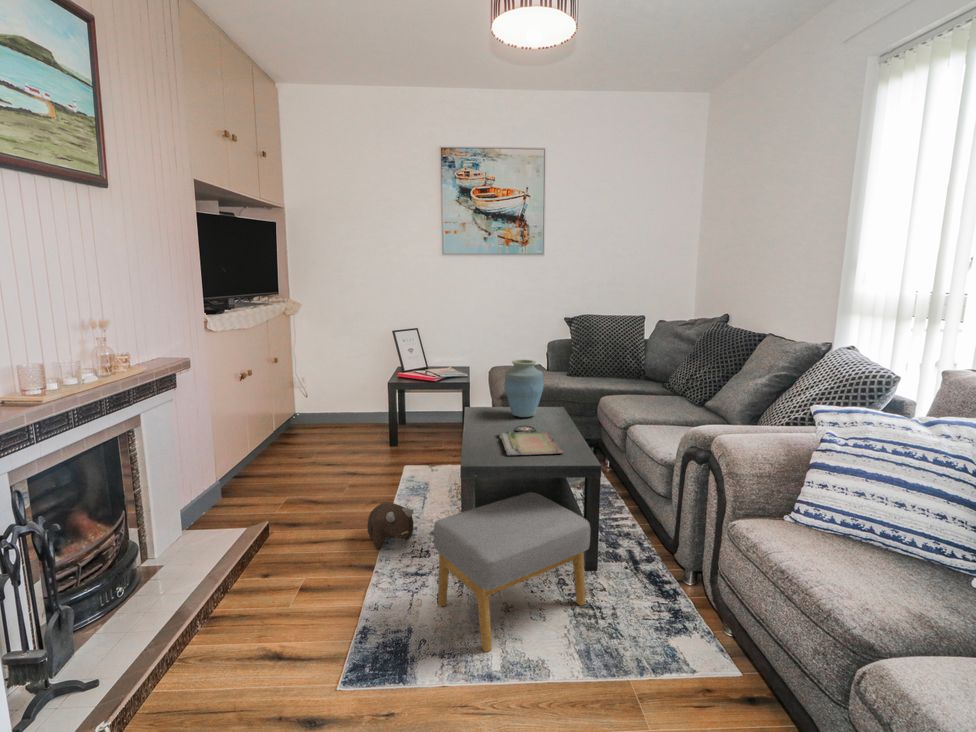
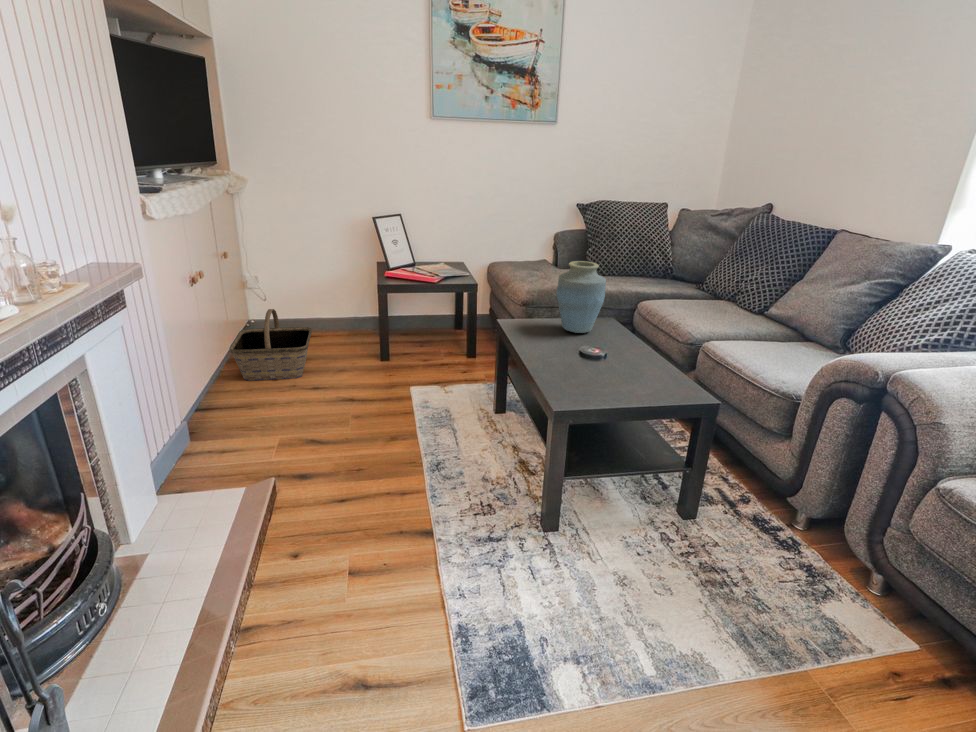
basket: none [266,403,335,460] -> present [230,309,312,381]
tray: present [500,430,564,456] -> none [571,348,671,393]
footstool: present [434,492,590,652] -> none [535,436,729,648]
plush toy: present [367,502,414,549] -> none [408,446,474,505]

